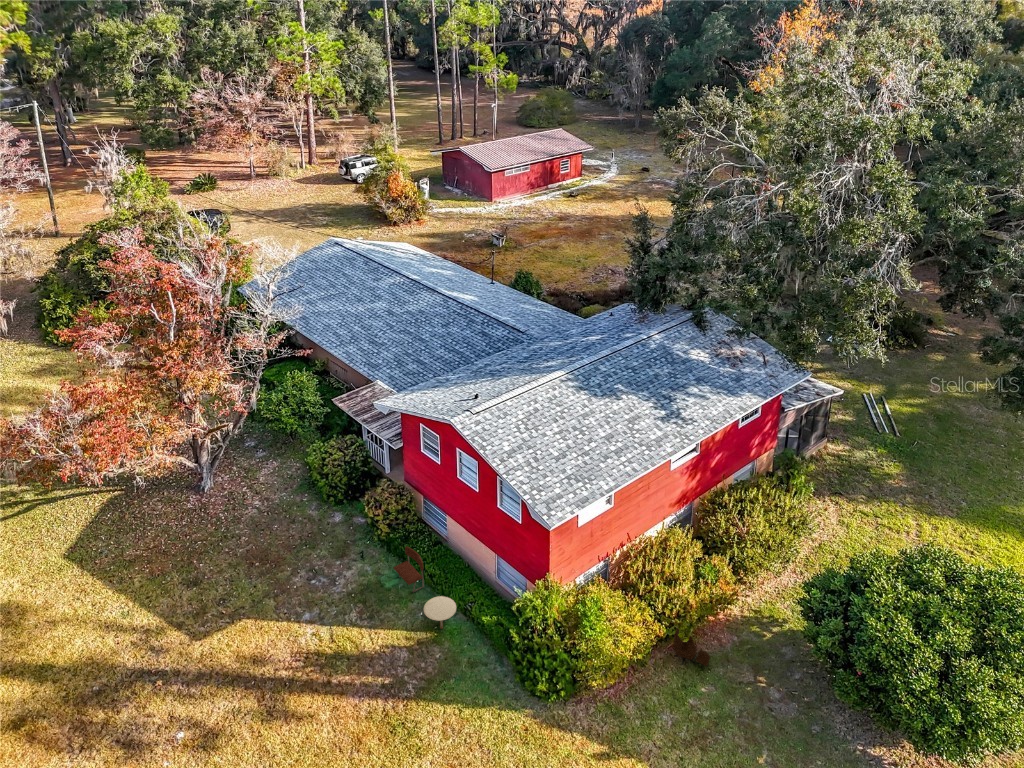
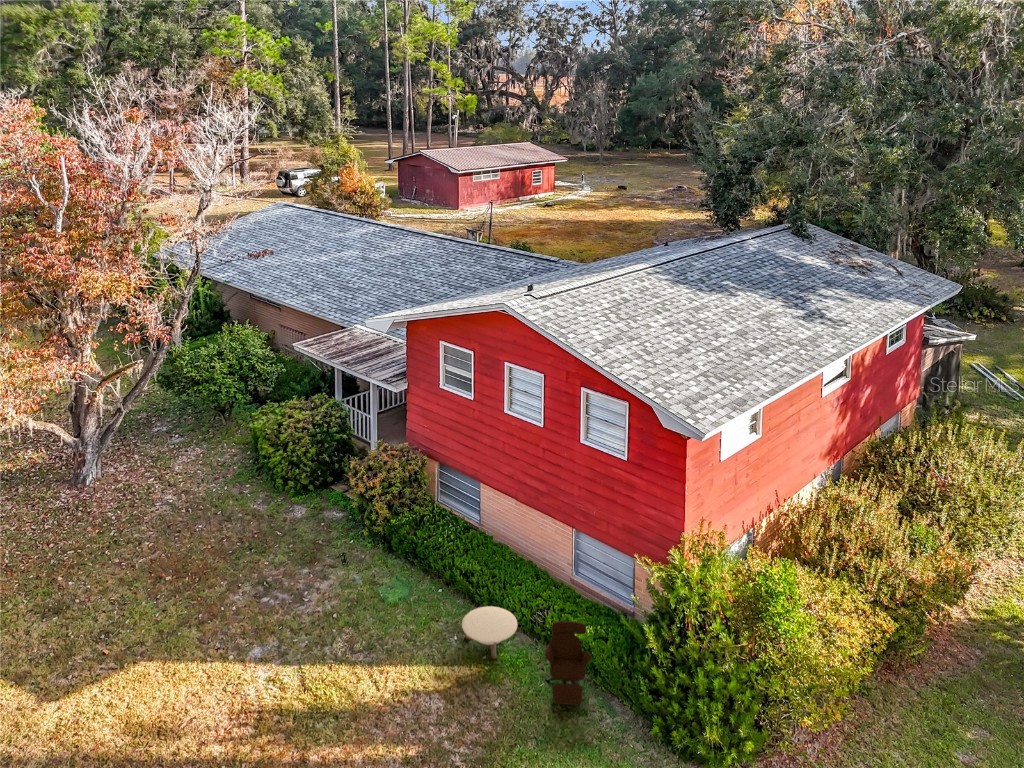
bench: present [394,547,424,592] -> none [401,532,454,607]
lounge chair: present [674,628,710,667] -> present [545,621,591,712]

